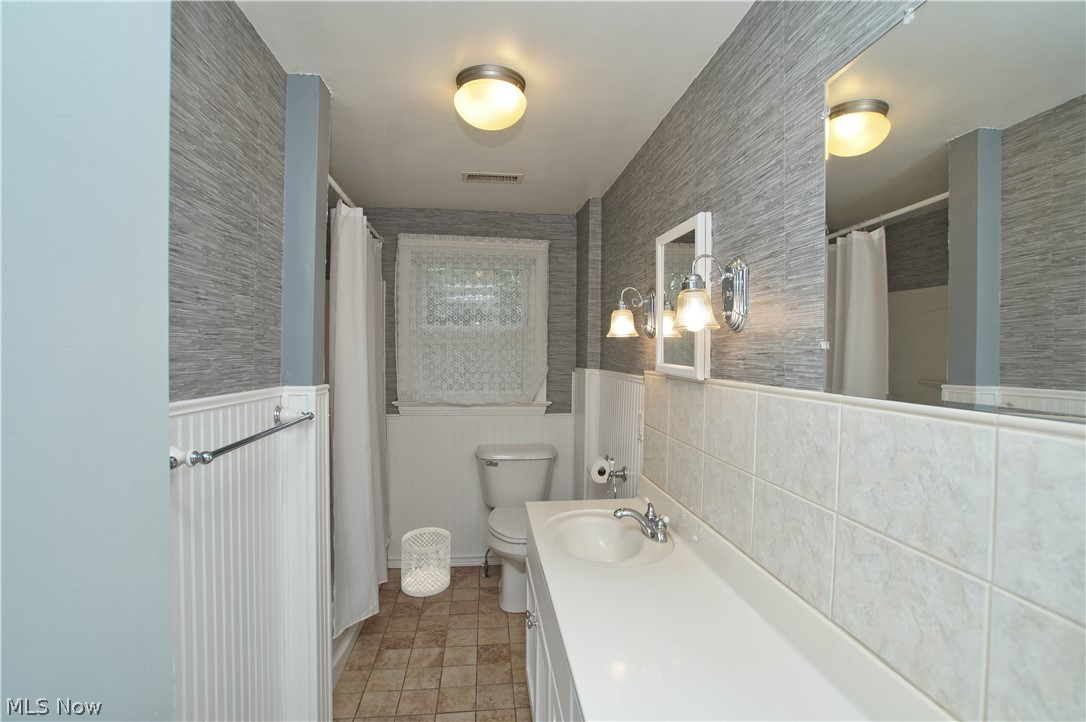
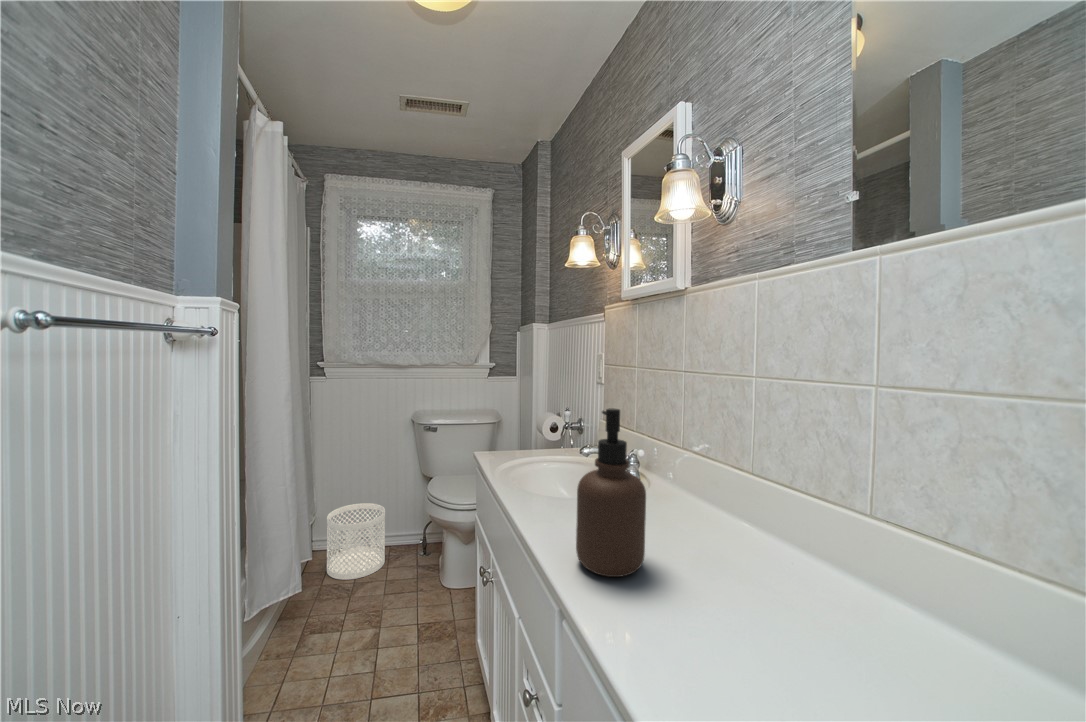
soap dispenser: none [591,507,645,646] -> present [576,408,646,577]

